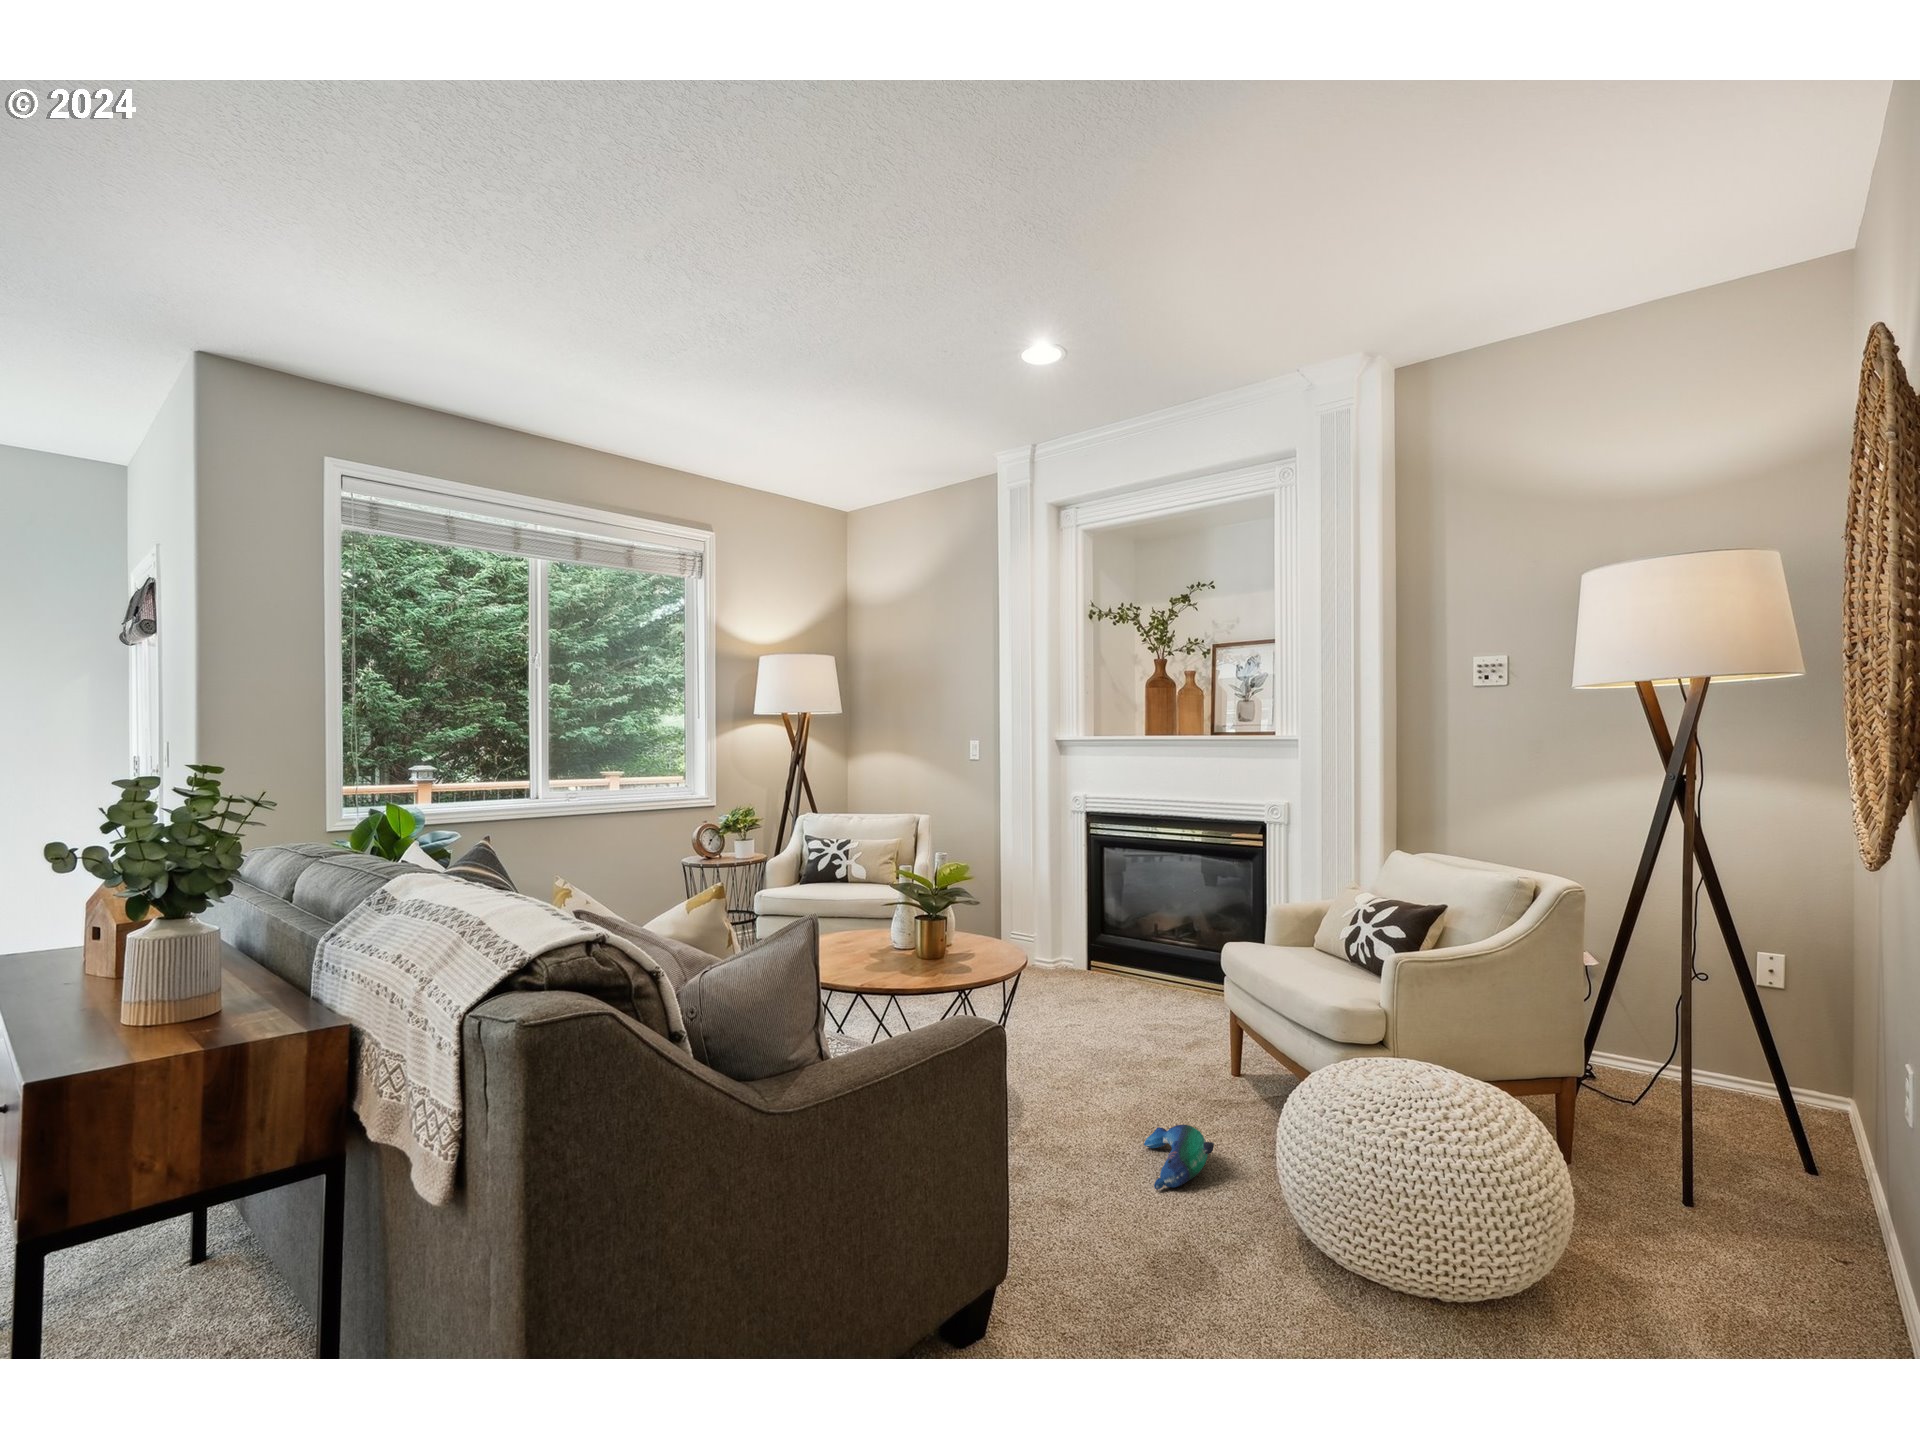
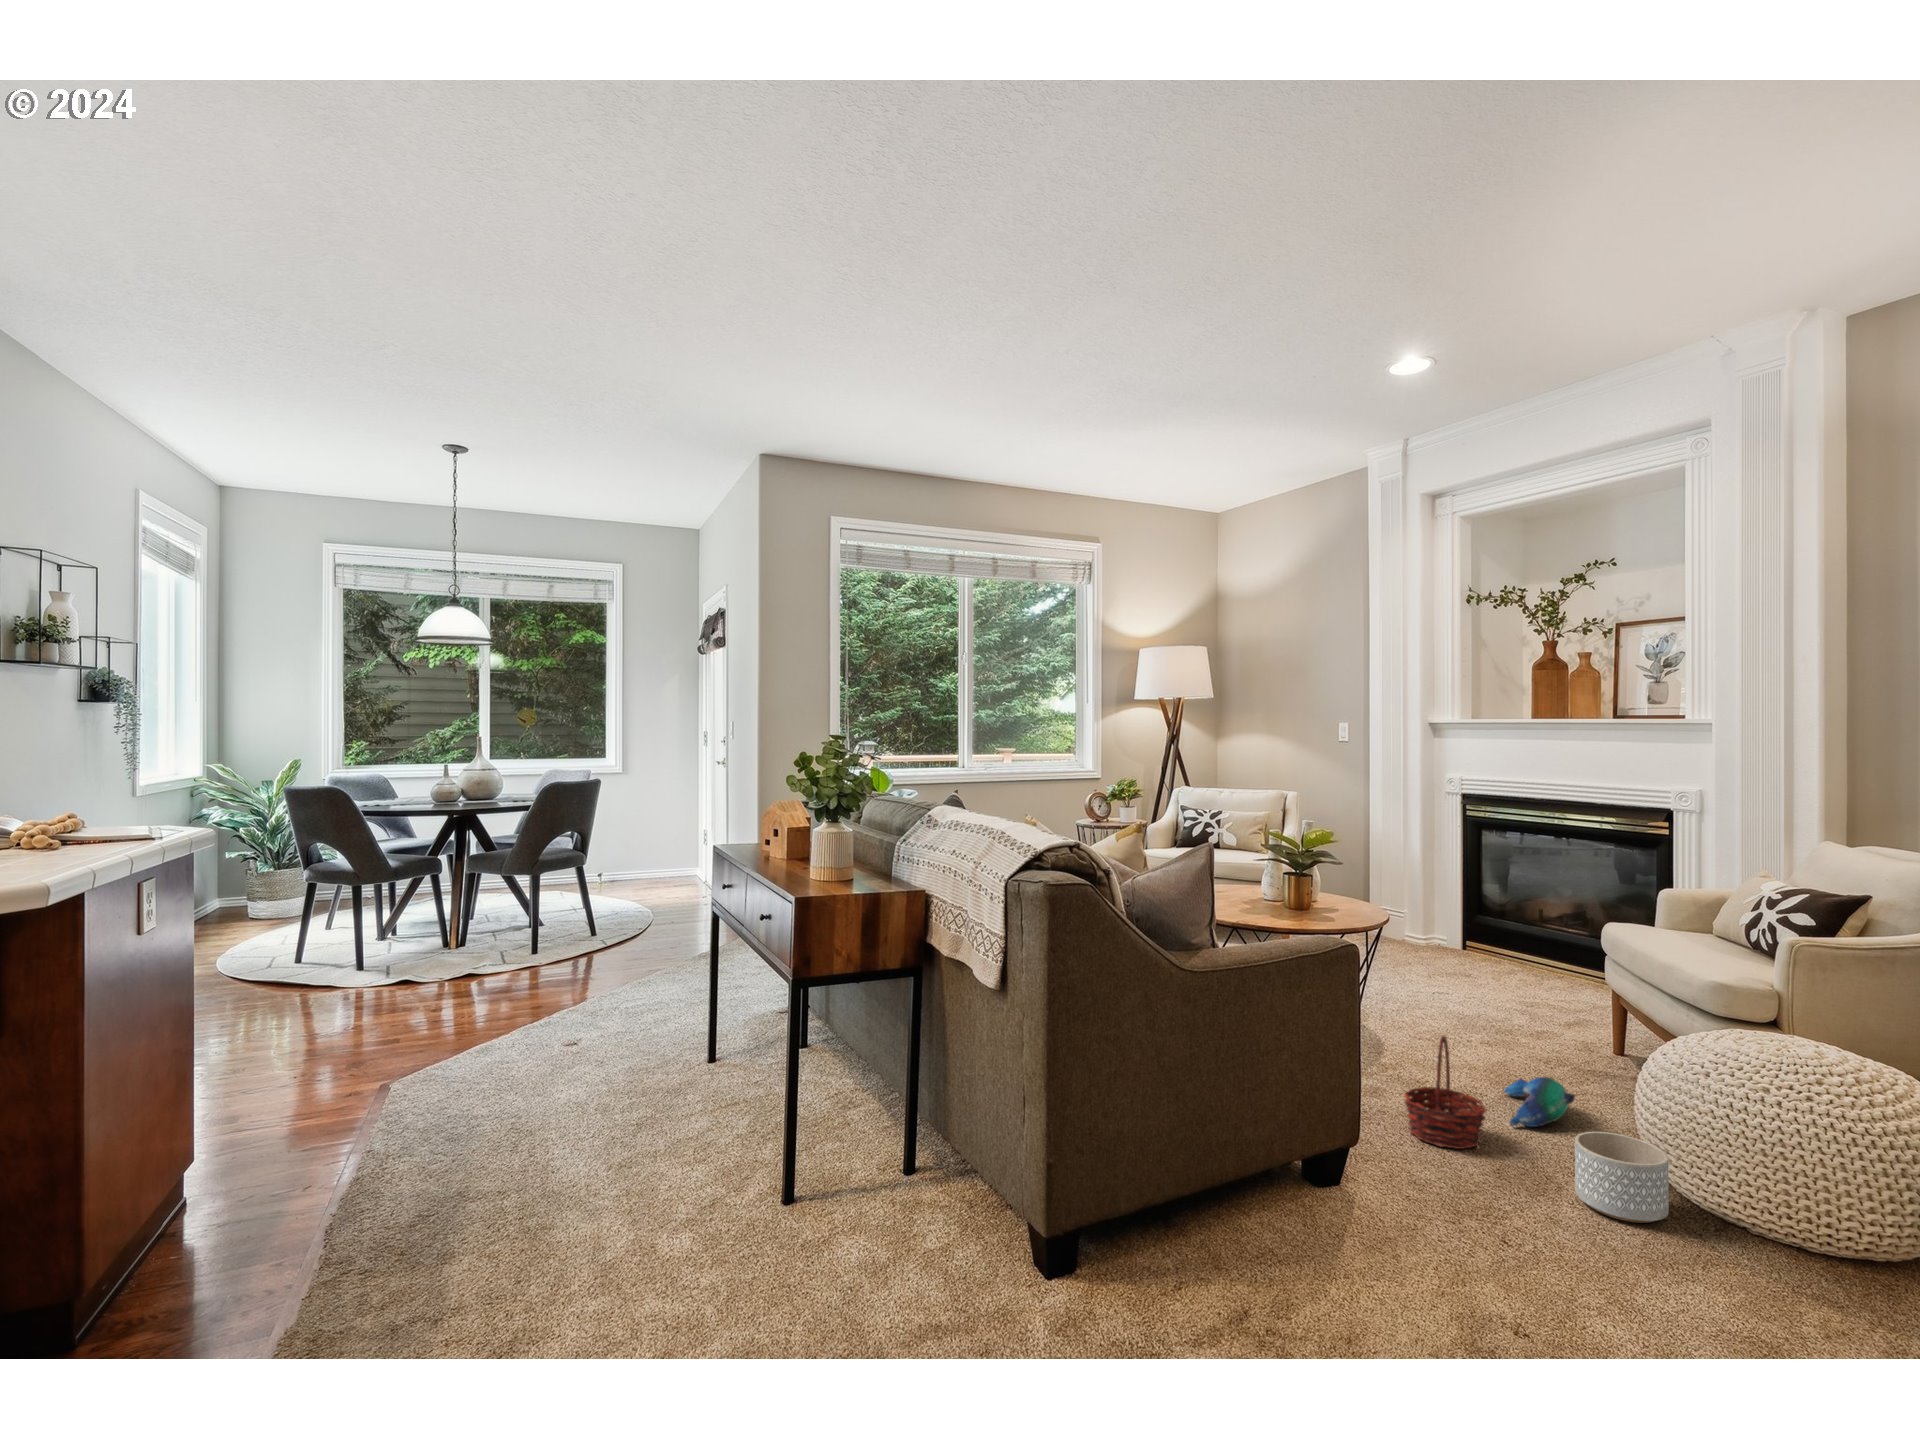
basket: none [1049,1102,1135,1235] -> present [1403,1036,1486,1149]
planter: none [1227,1196,1317,1300] -> present [1575,1132,1669,1223]

